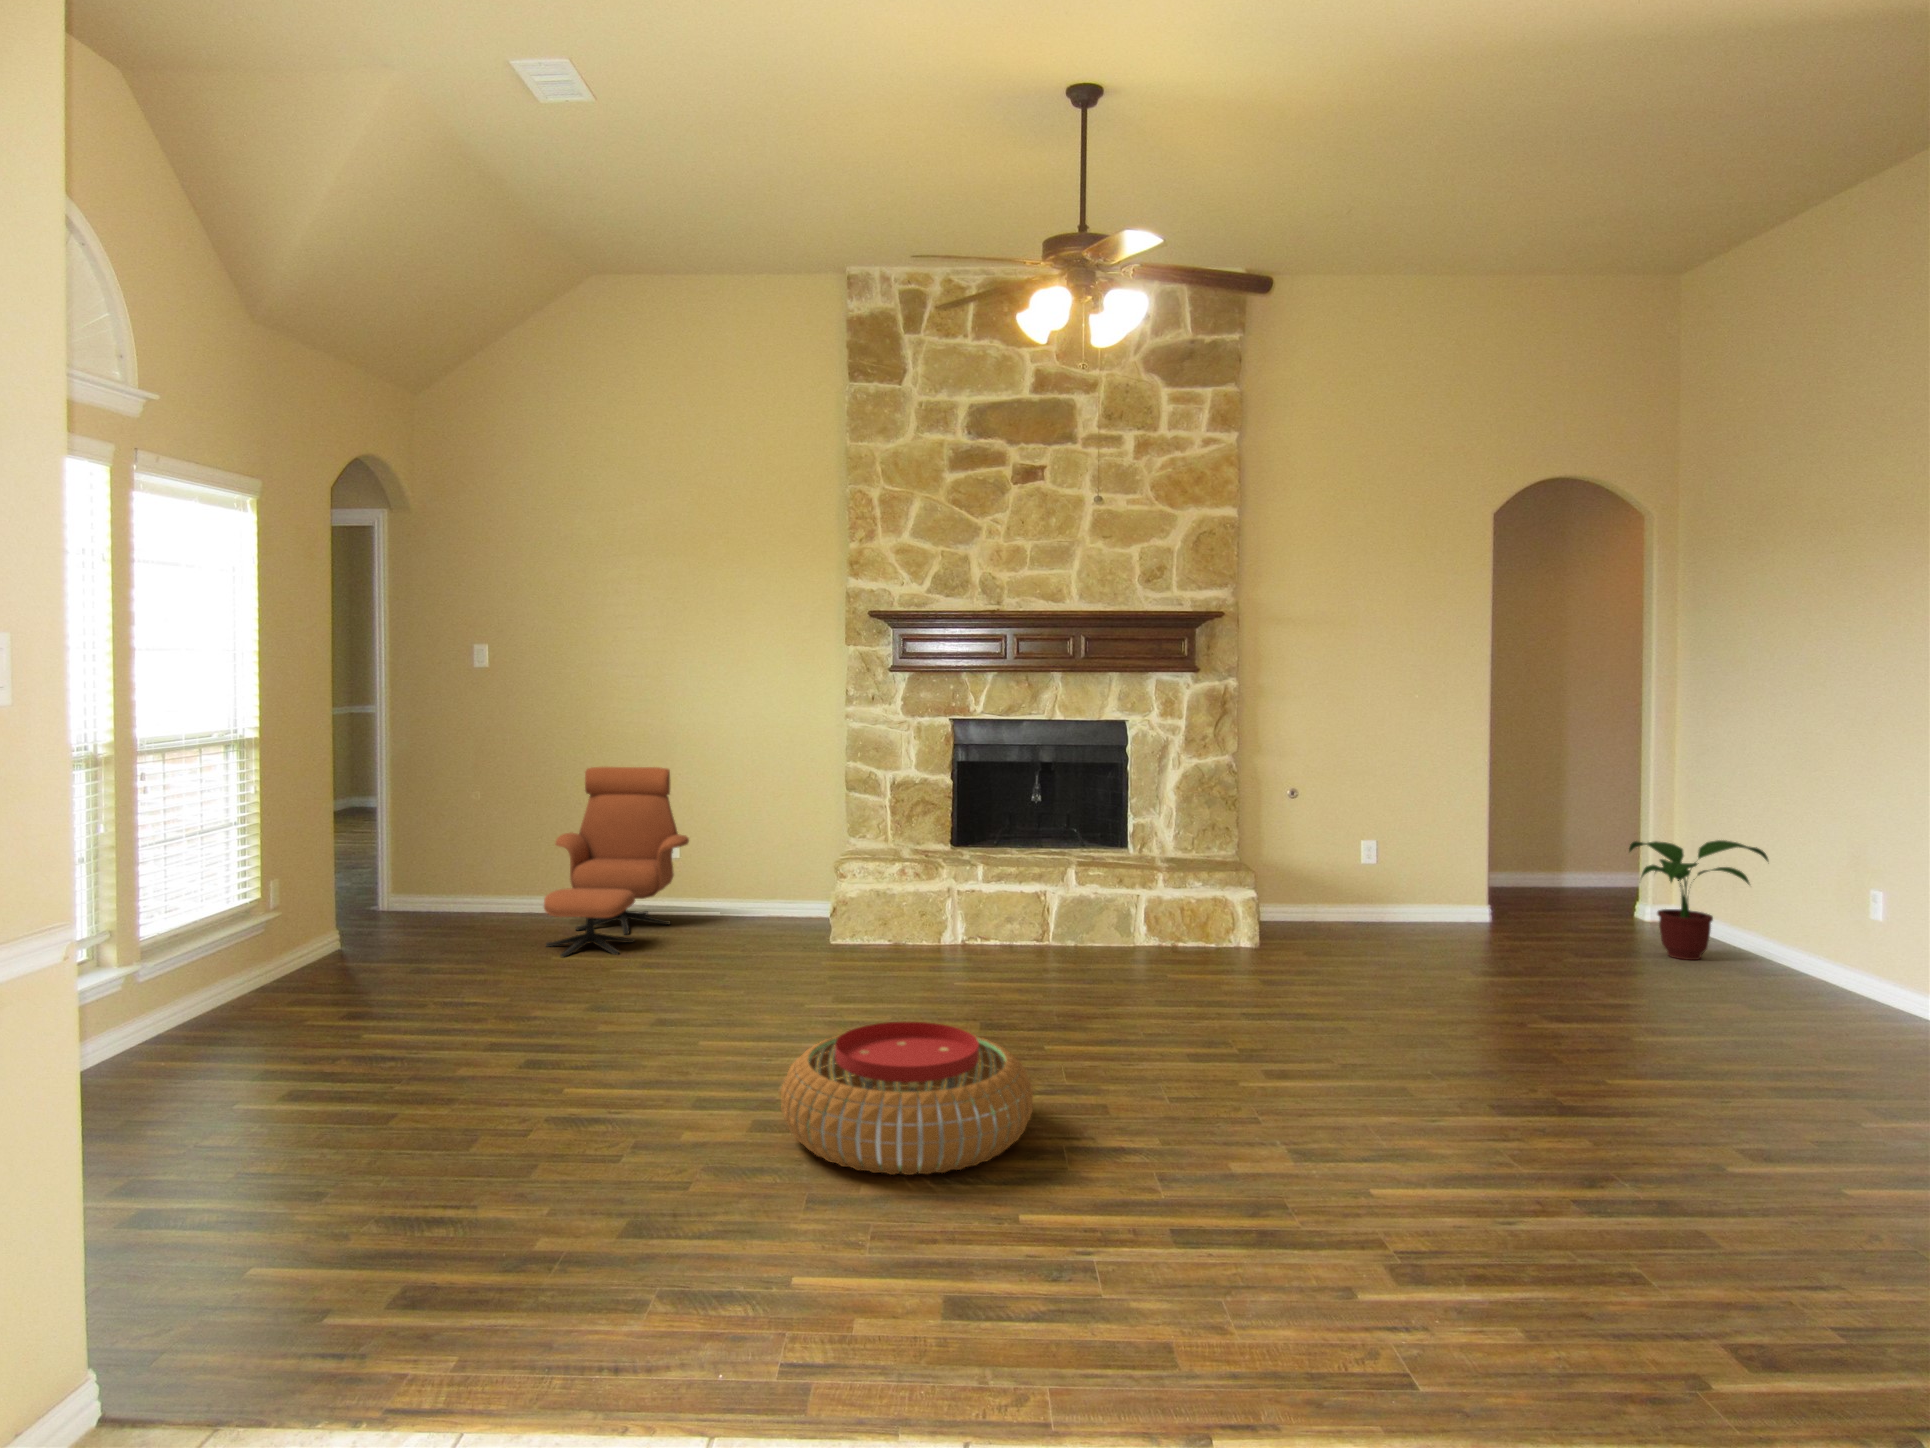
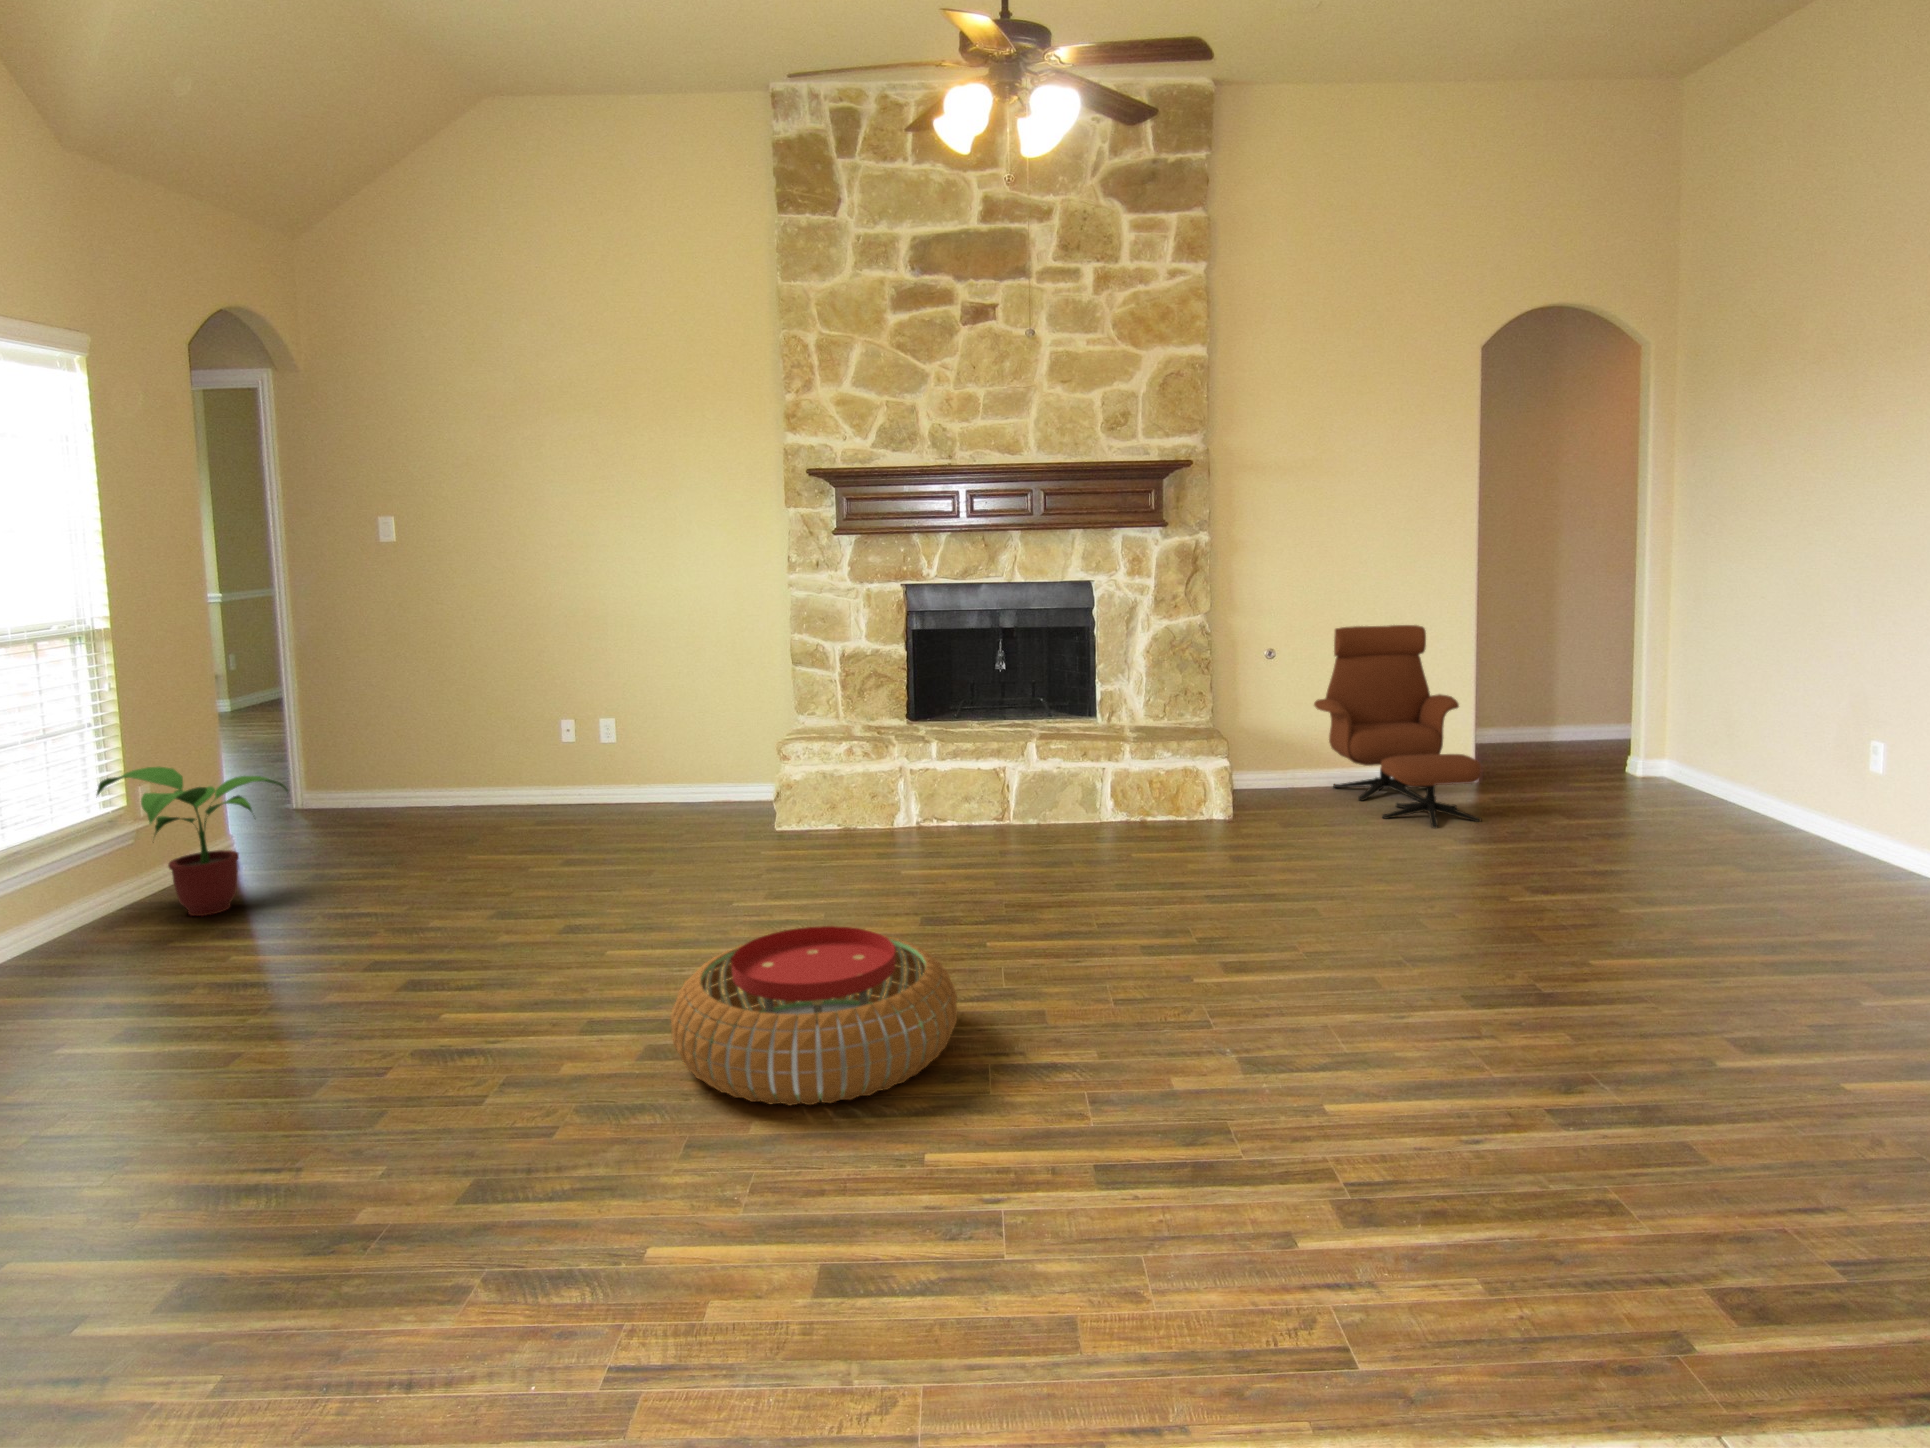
lounge chair: present [544,767,689,957] -> present [1314,625,1481,828]
potted plant: present [1629,840,1768,960] -> present [97,767,288,916]

